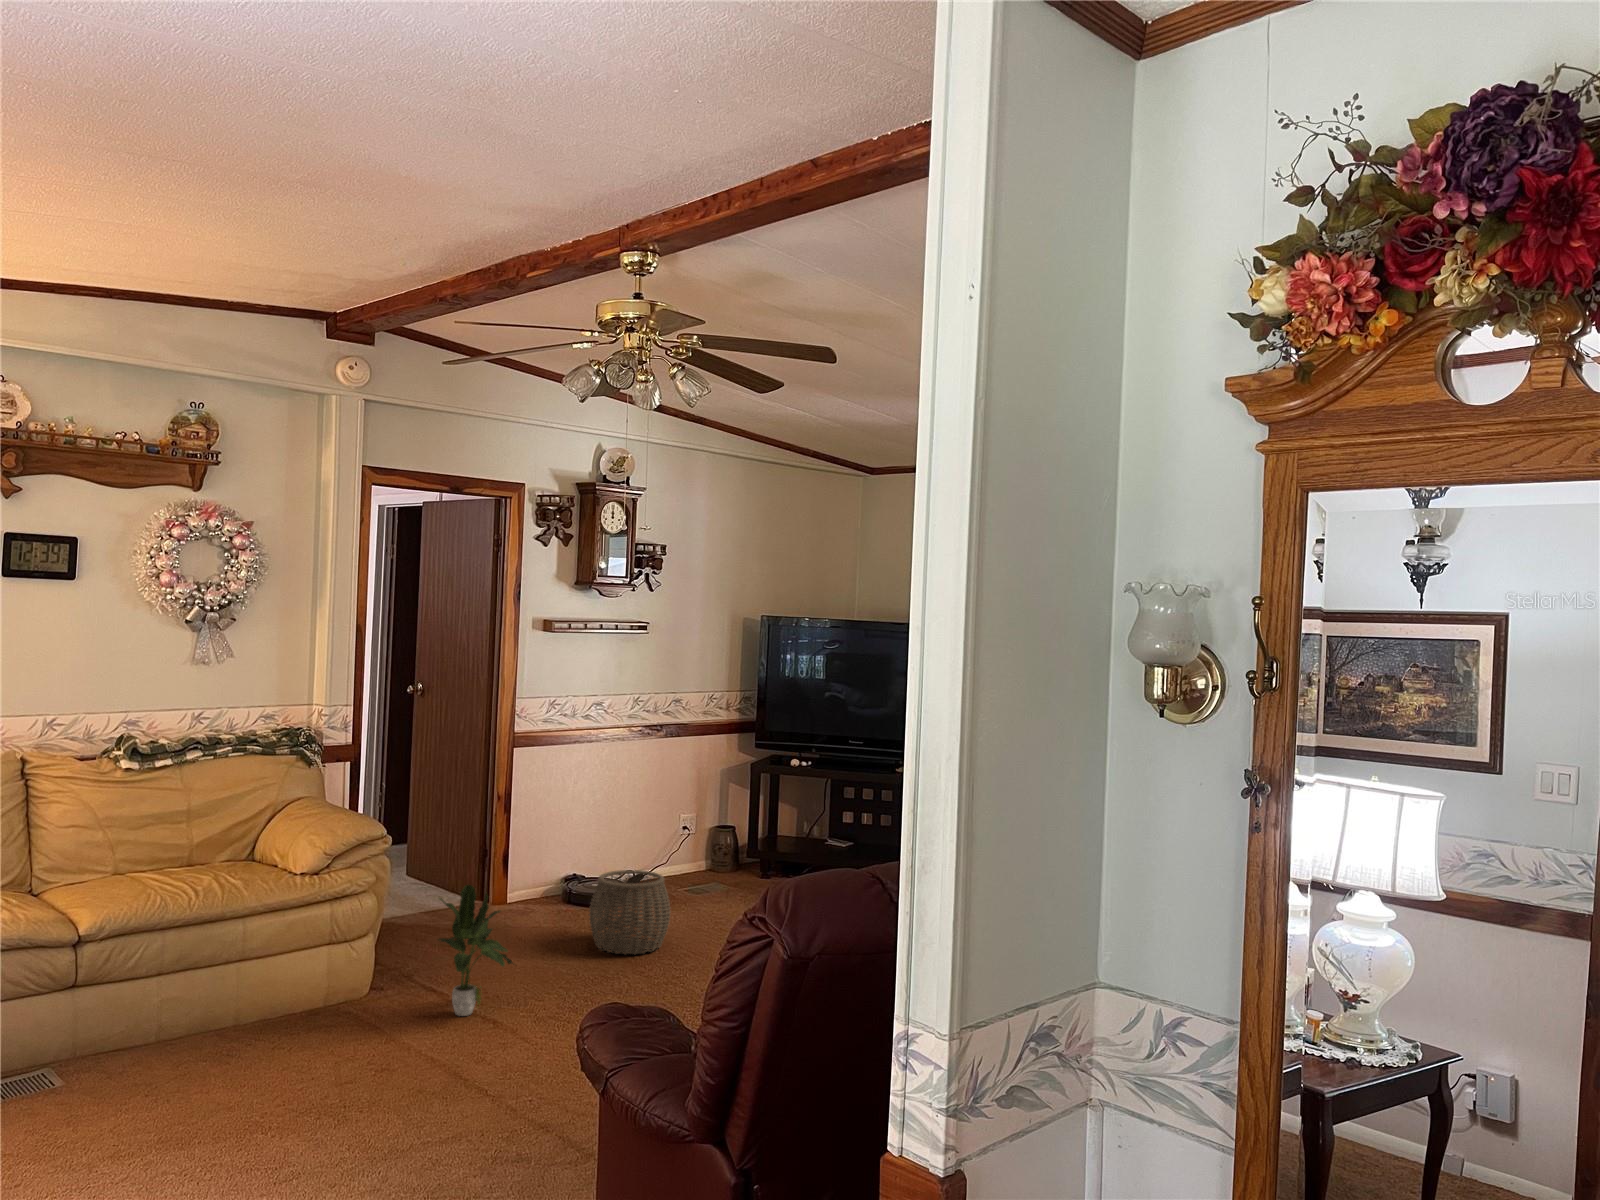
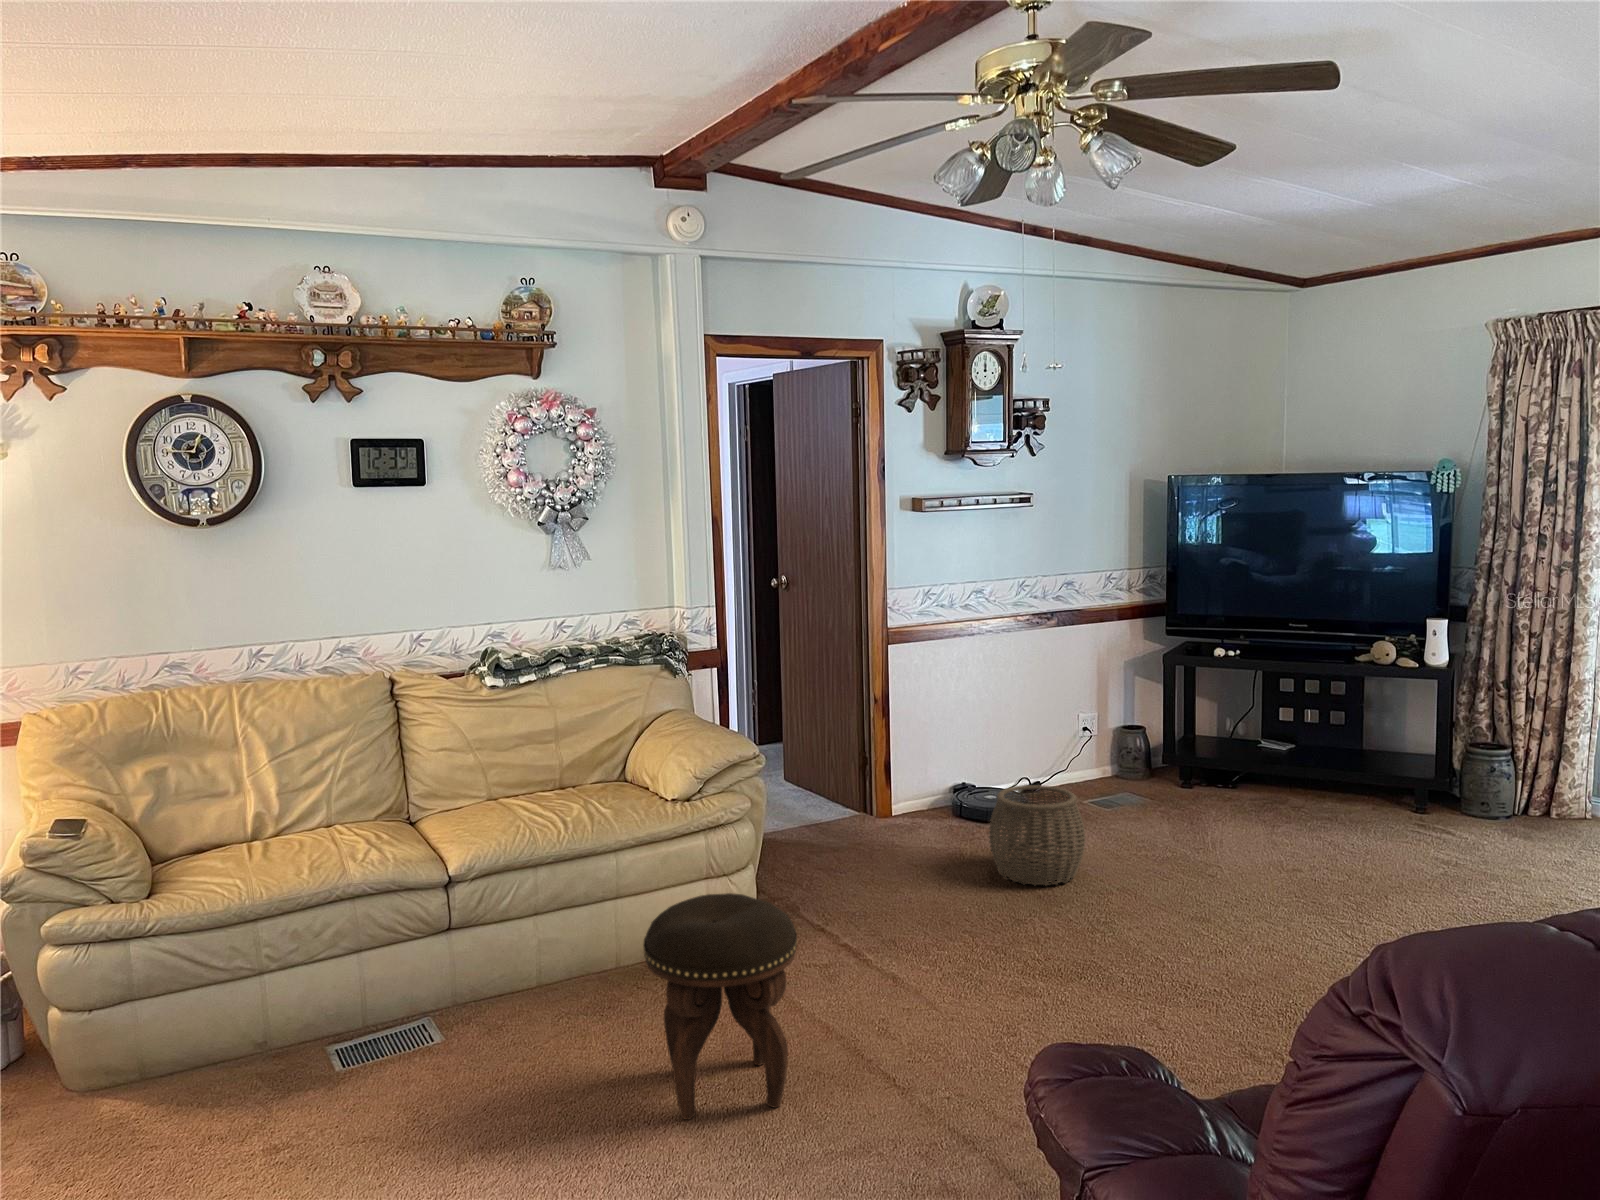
potted plant: present [438,885,512,1016] -> none [820,815,915,965]
footstool: none [275,939,412,1128] -> present [643,893,797,1119]

